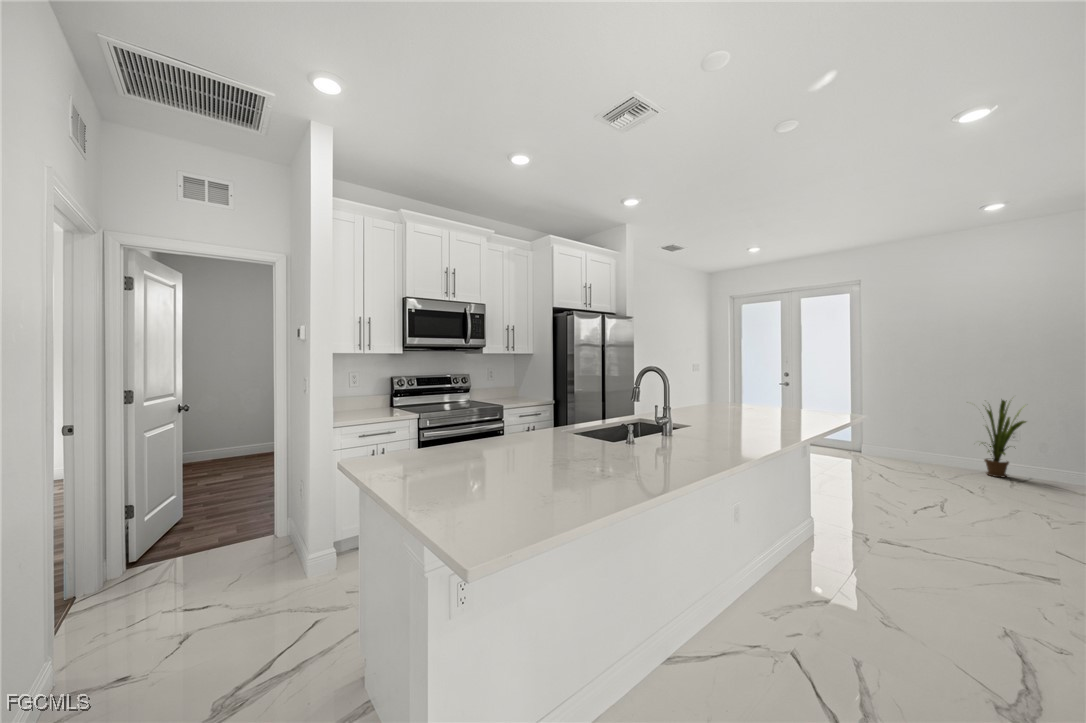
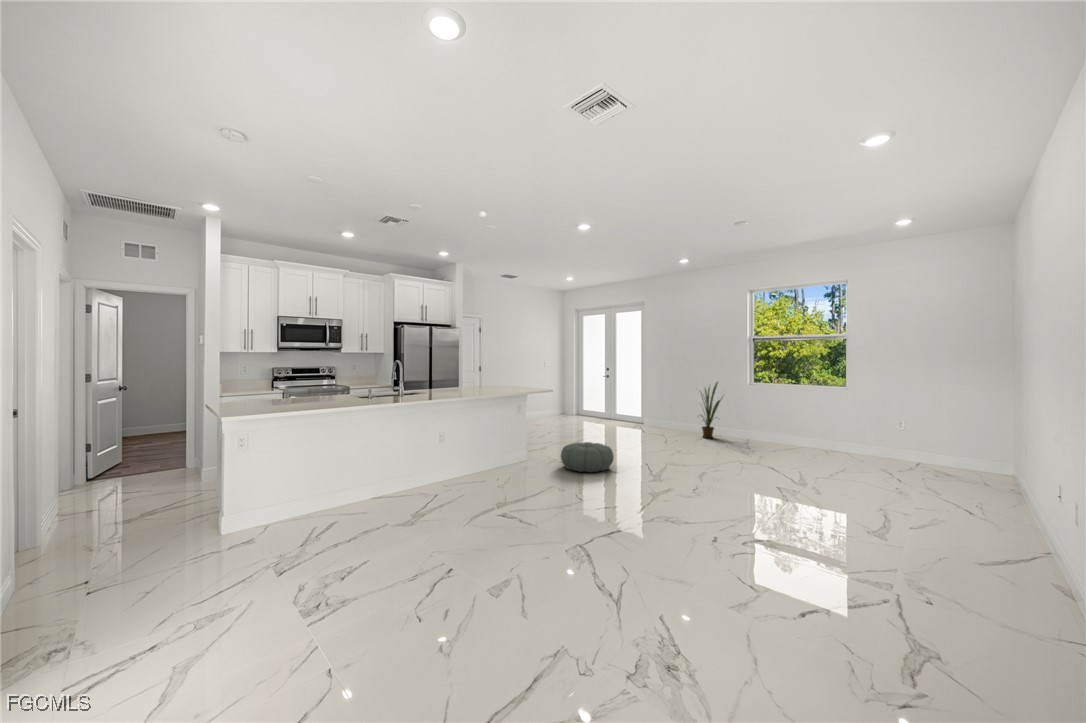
pouf: none [876,499,995,561] -> present [561,442,614,472]

